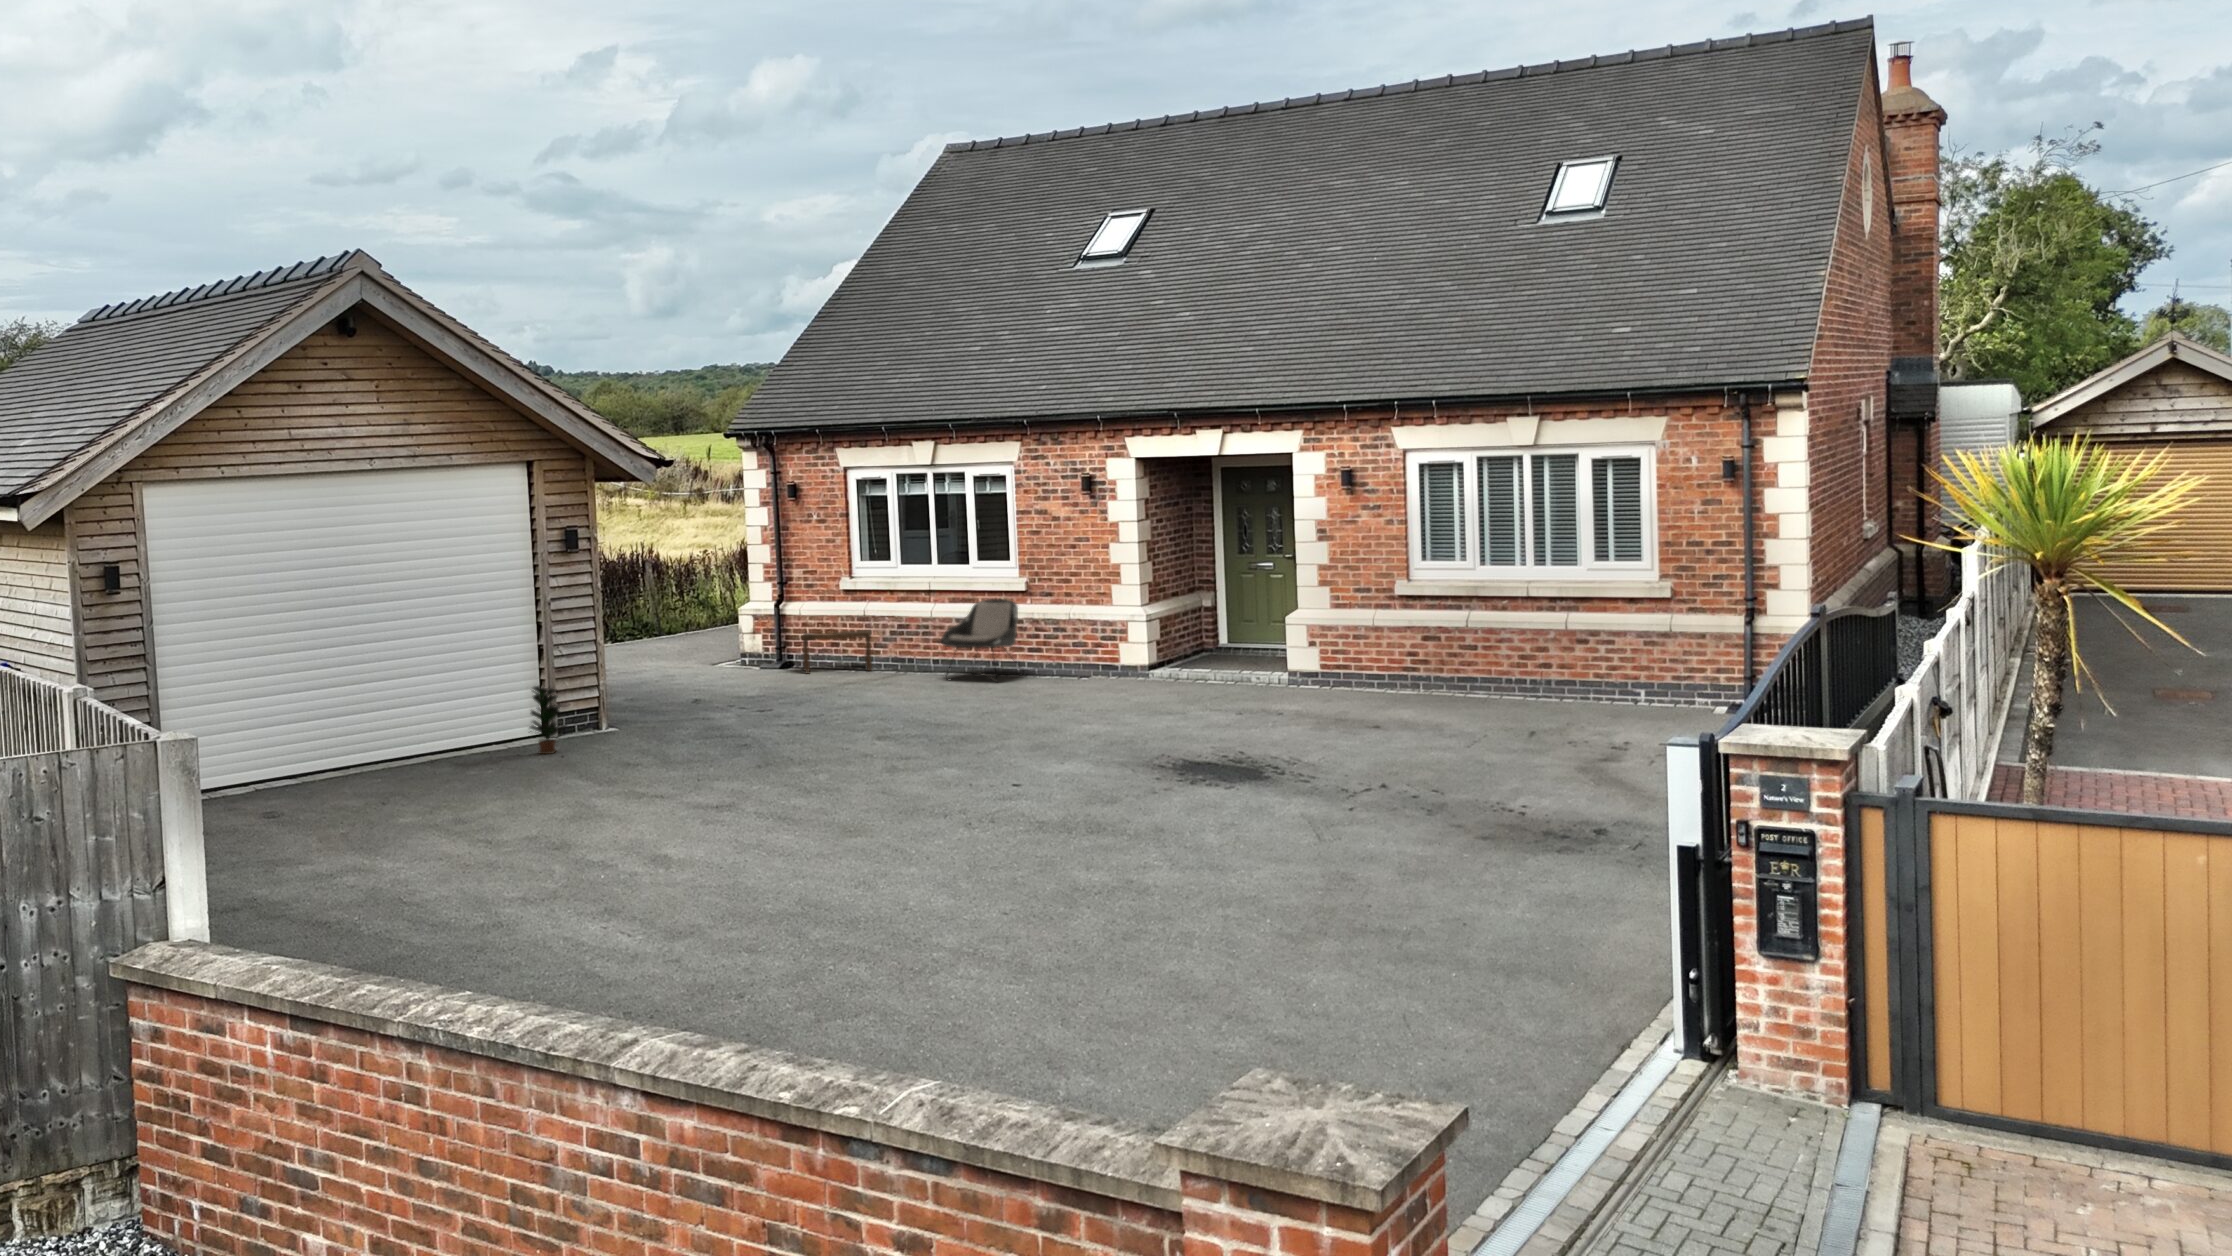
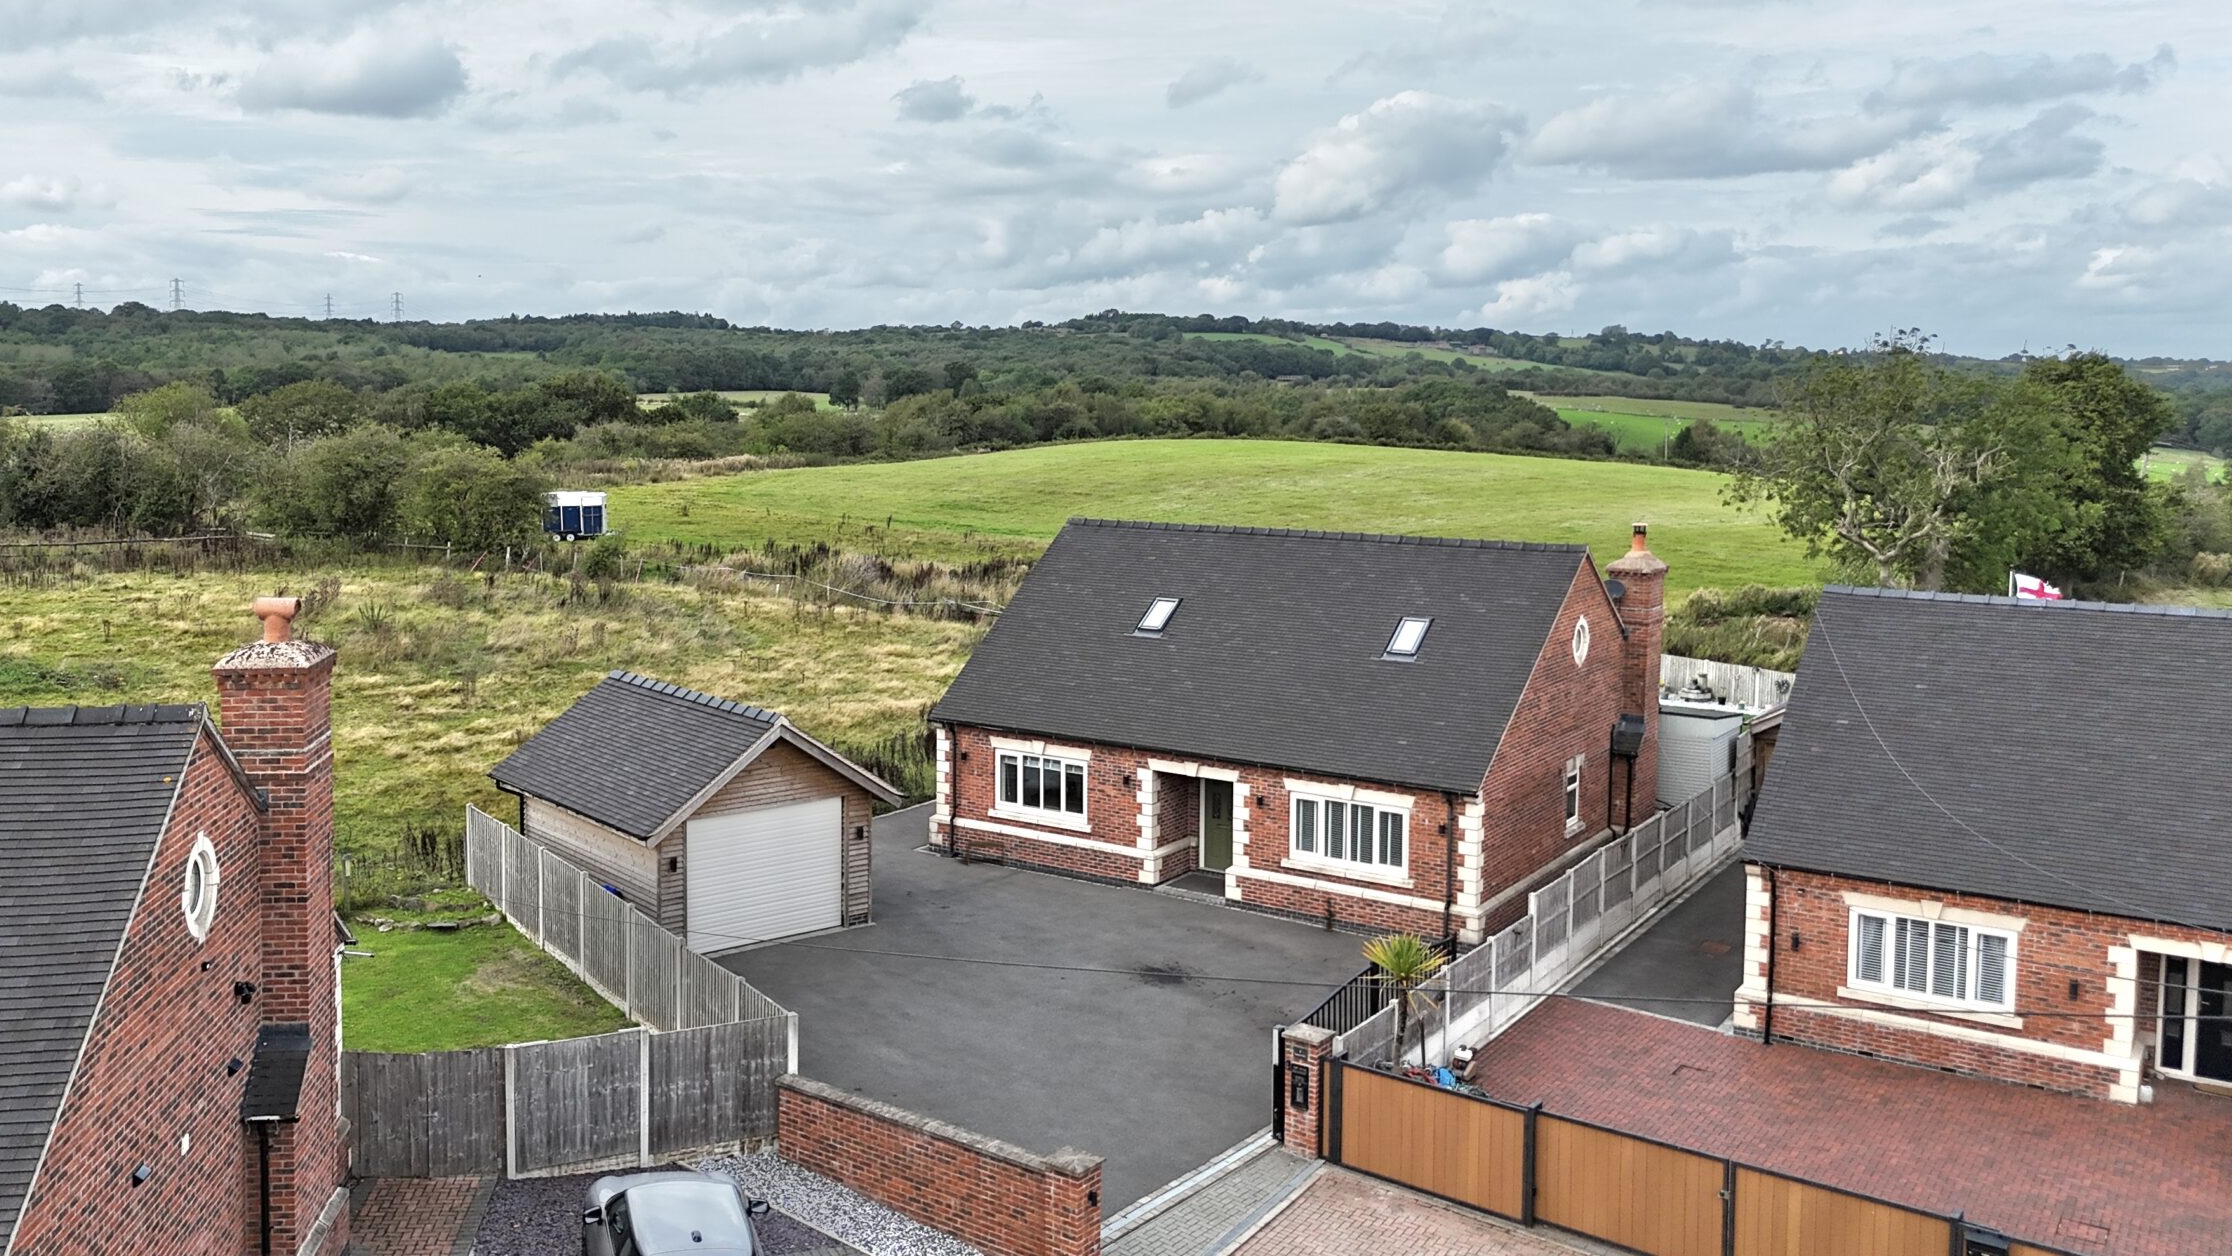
lounge chair: present [941,599,1021,681] -> none [1042,835,1088,886]
potted plant: present [530,686,567,754] -> present [1323,898,1337,931]

